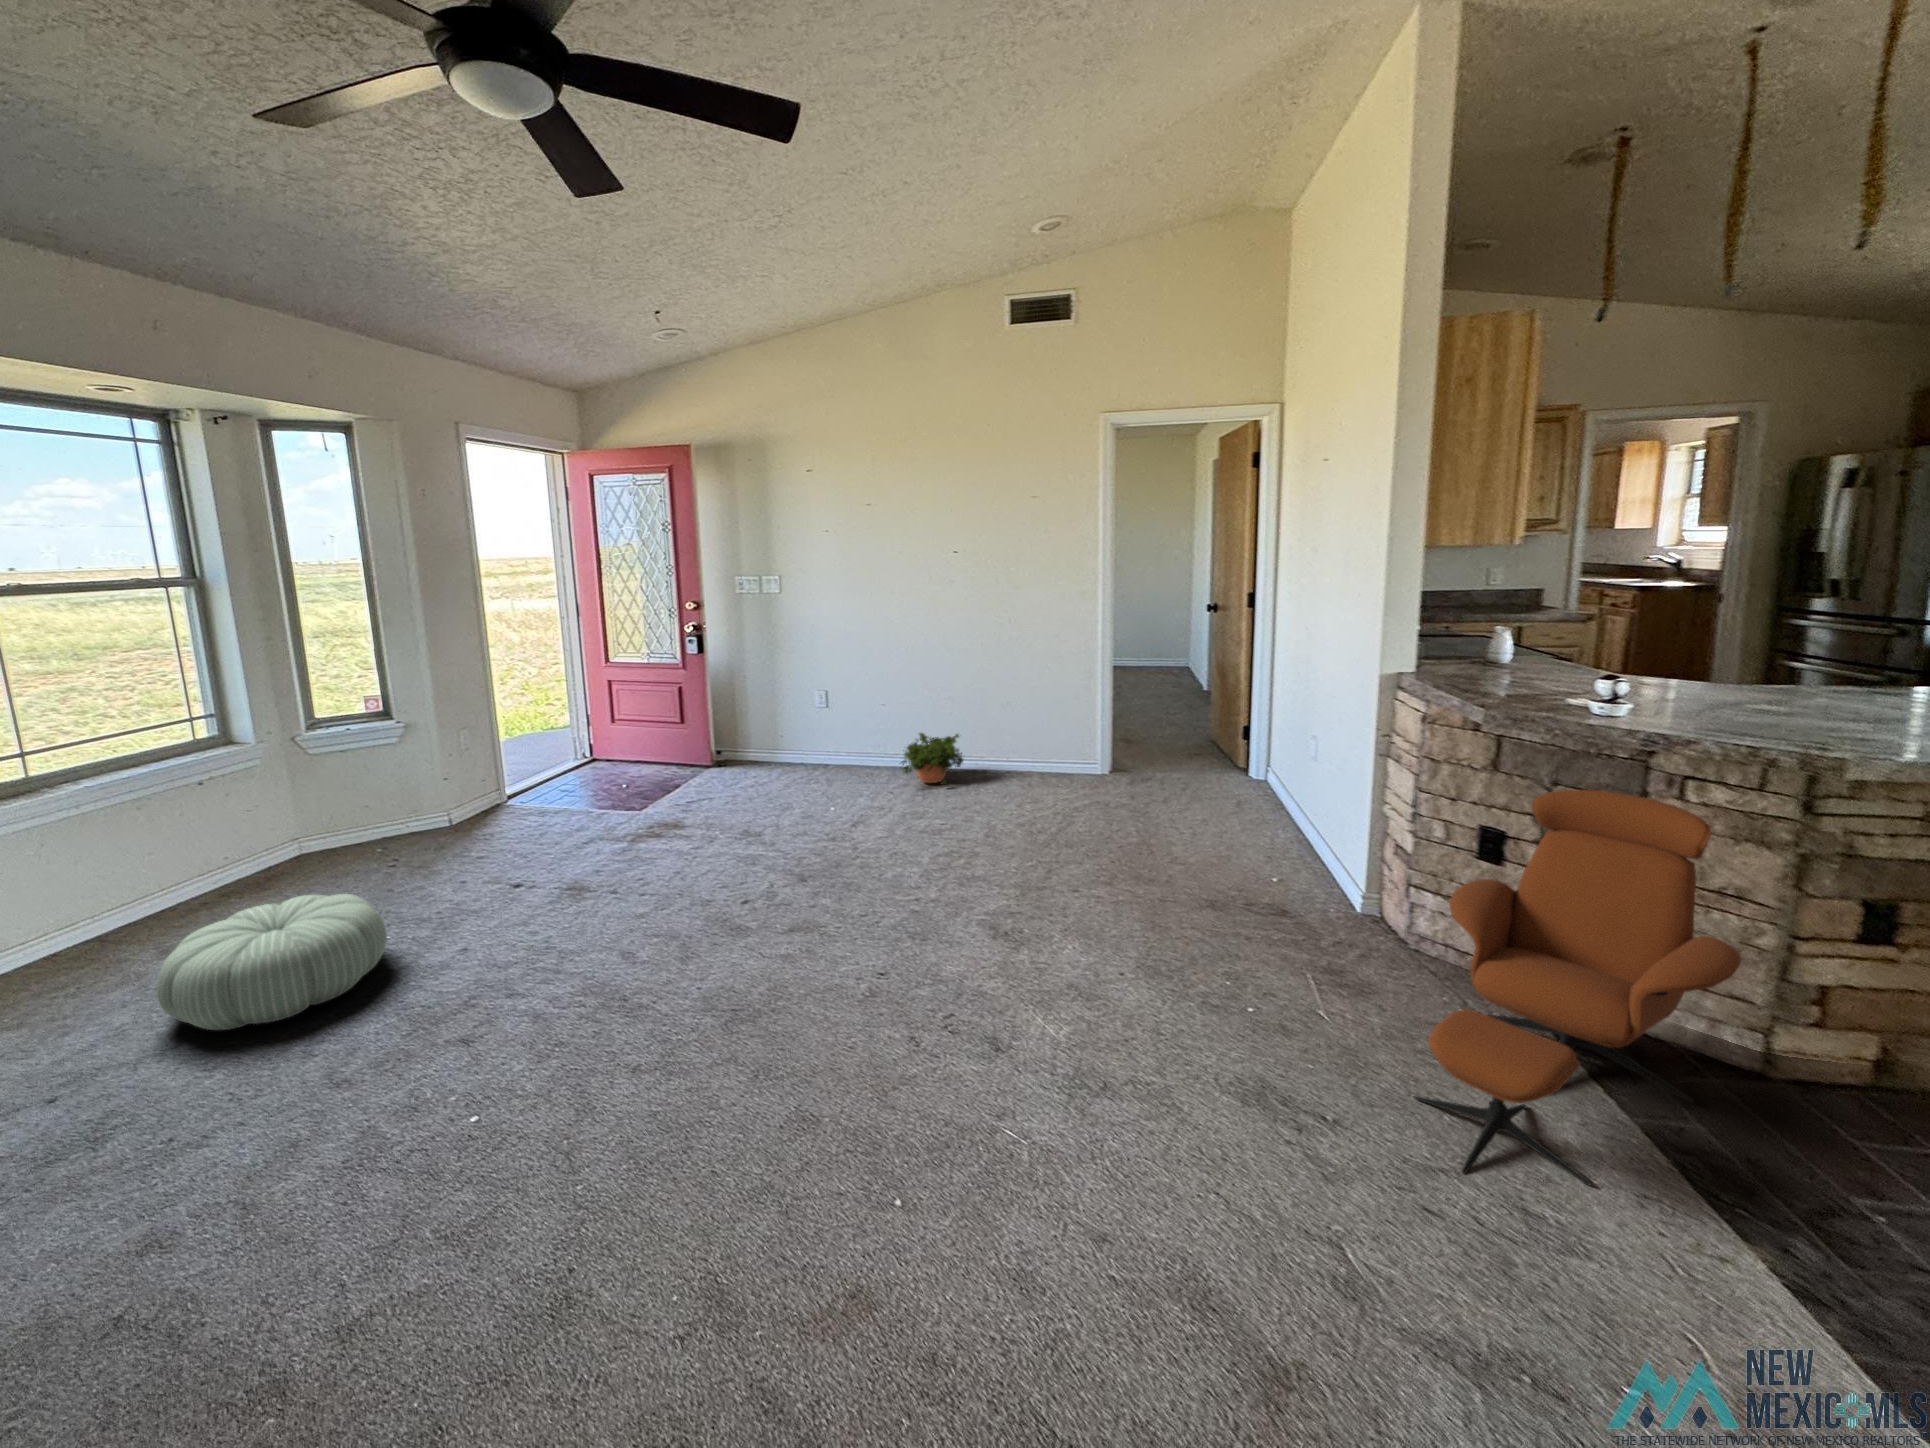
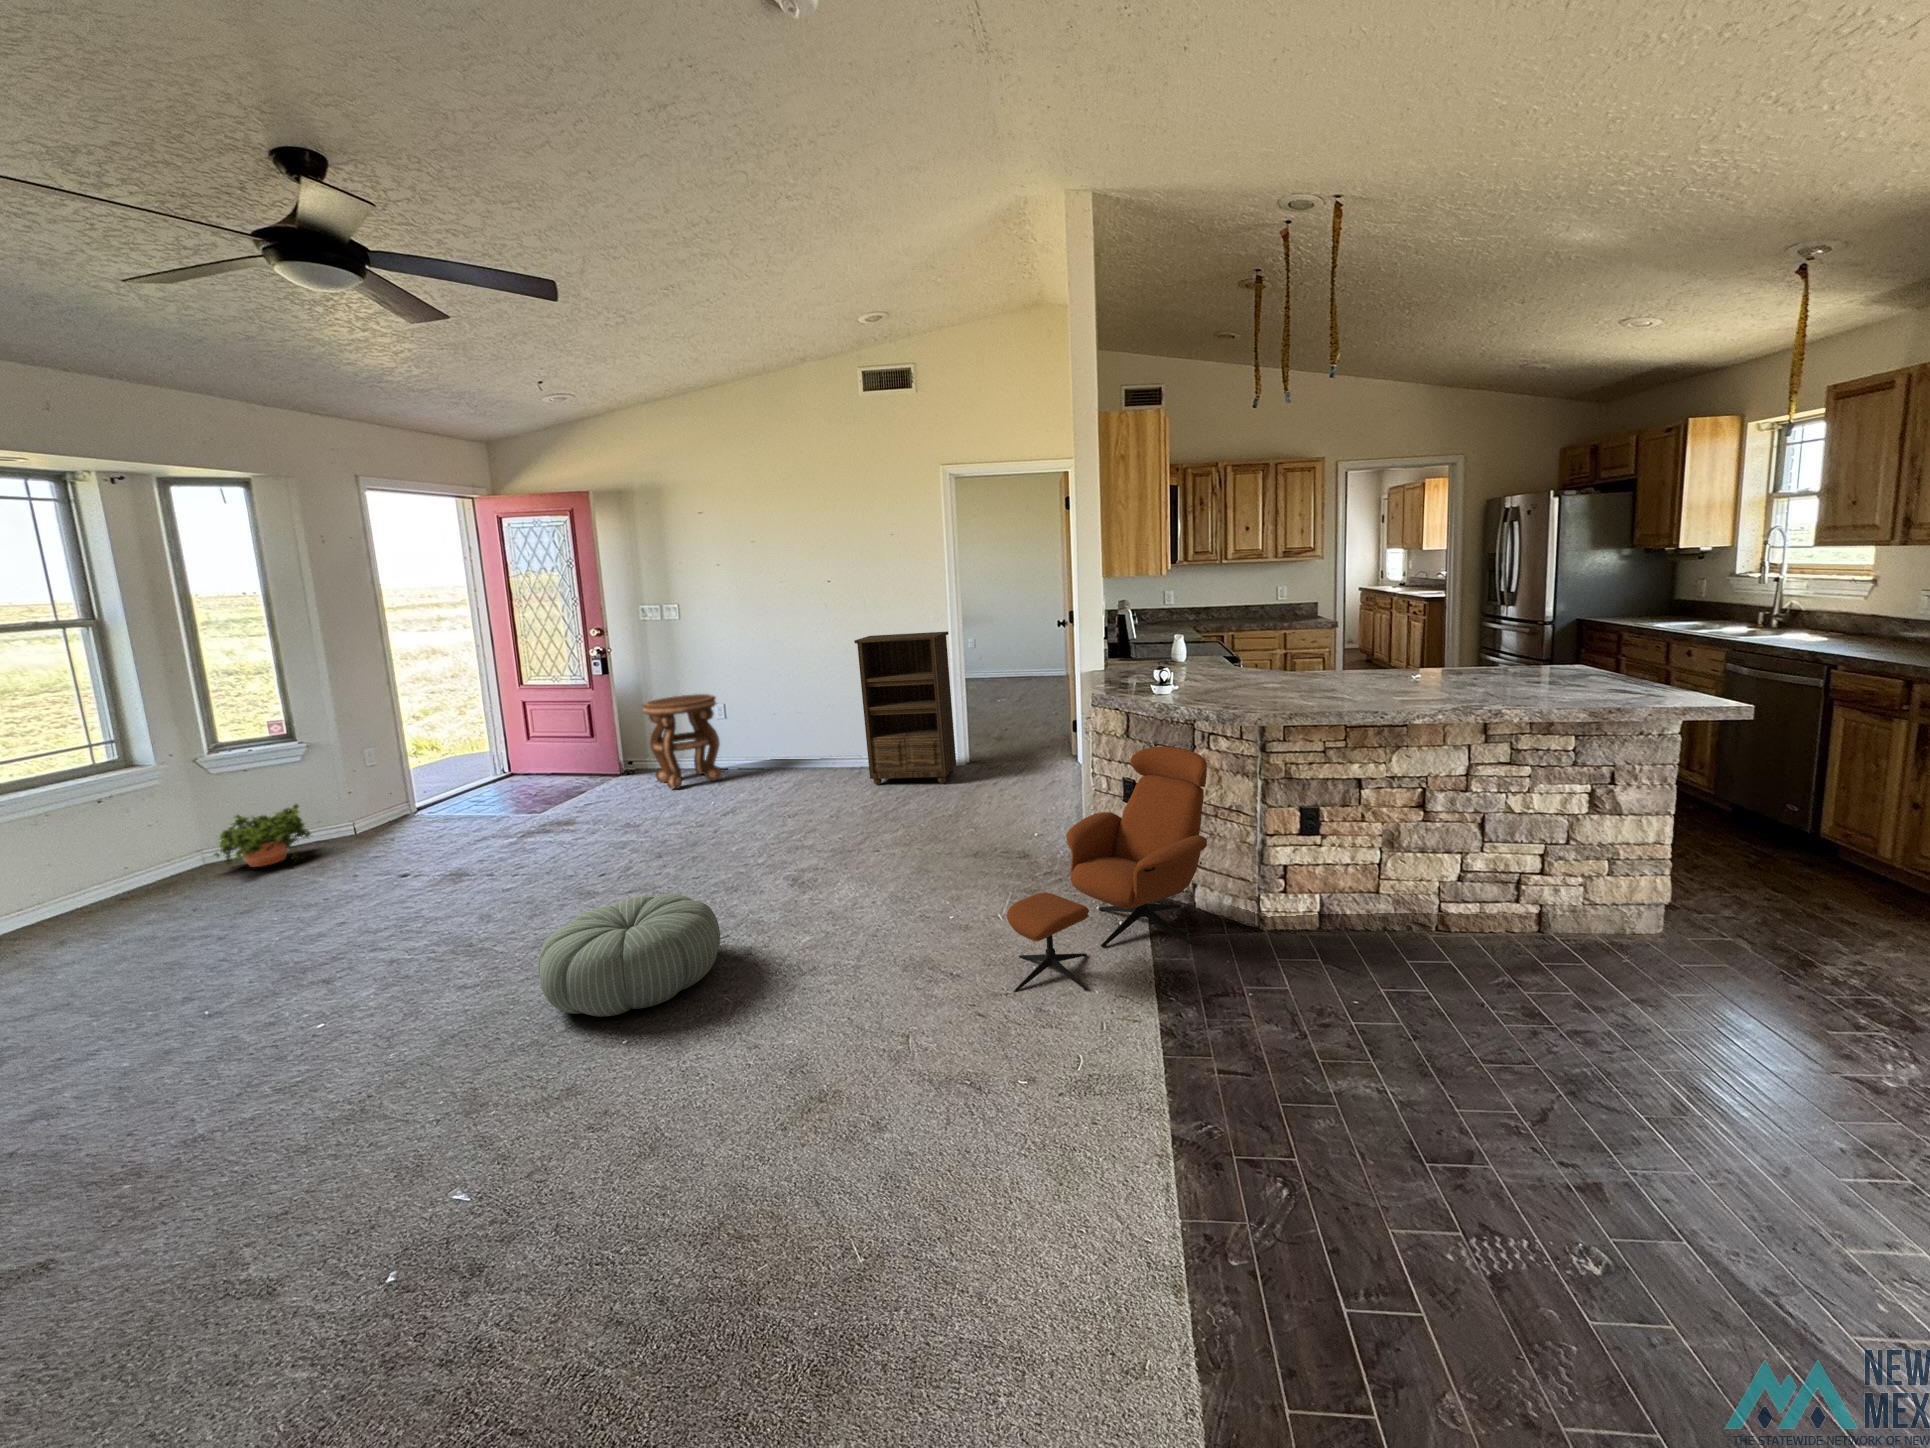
bookshelf: none [996,614,1101,796] -> present [854,631,956,785]
side table: none [742,679,825,786] -> present [642,694,722,789]
potted plant: present [901,733,963,783] -> present [212,804,311,867]
pouf: present [157,894,387,1030] -> present [538,894,720,1017]

